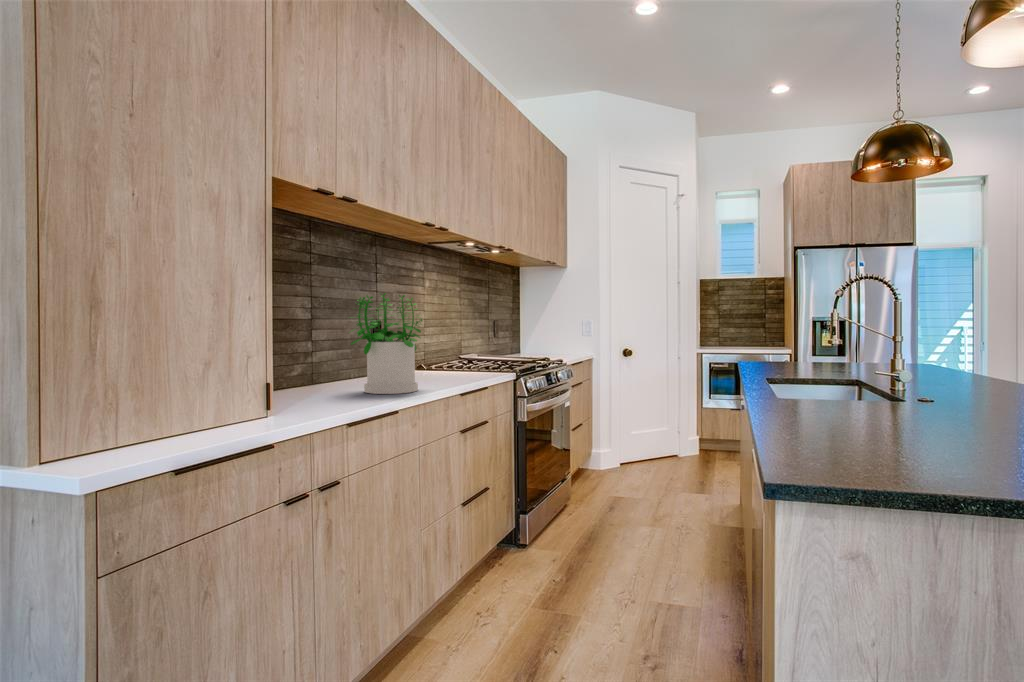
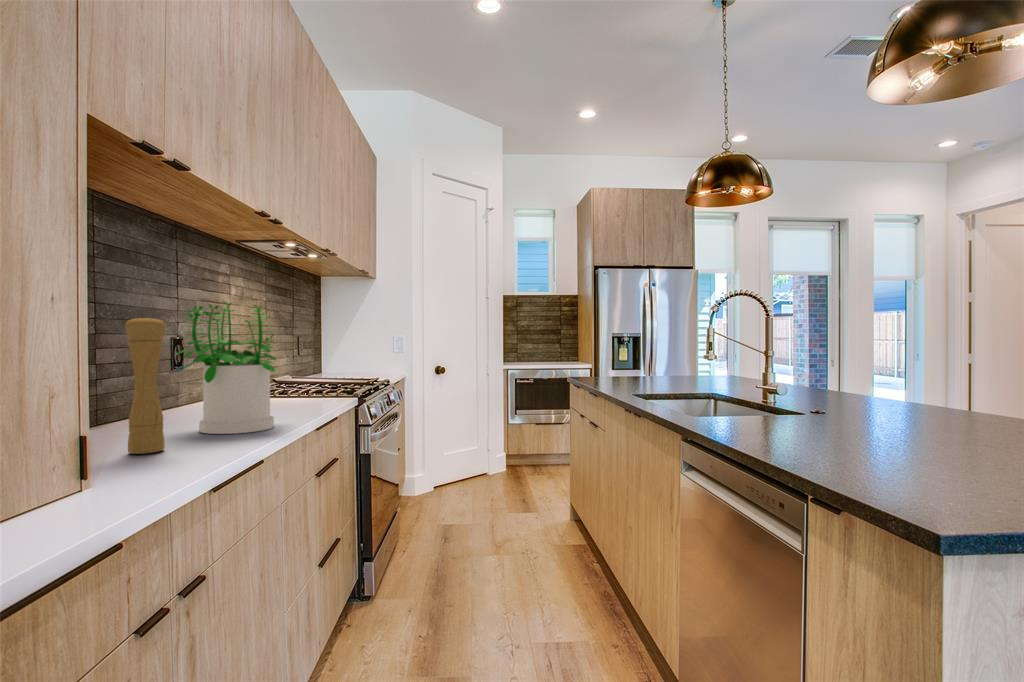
pepper mill: none [300,305,326,403] -> present [125,316,165,454]

